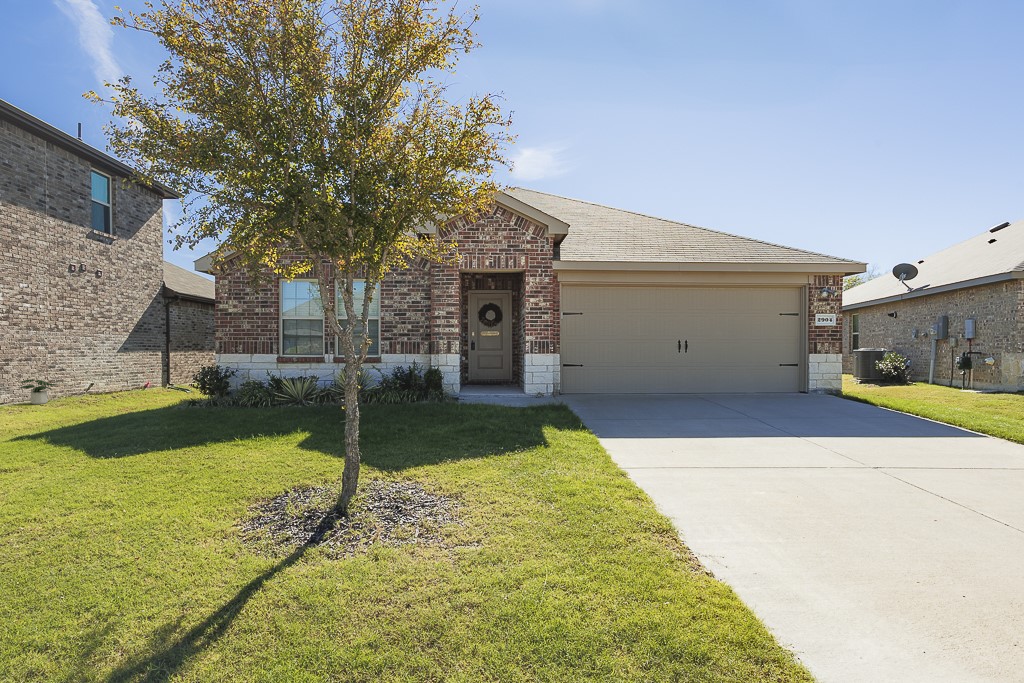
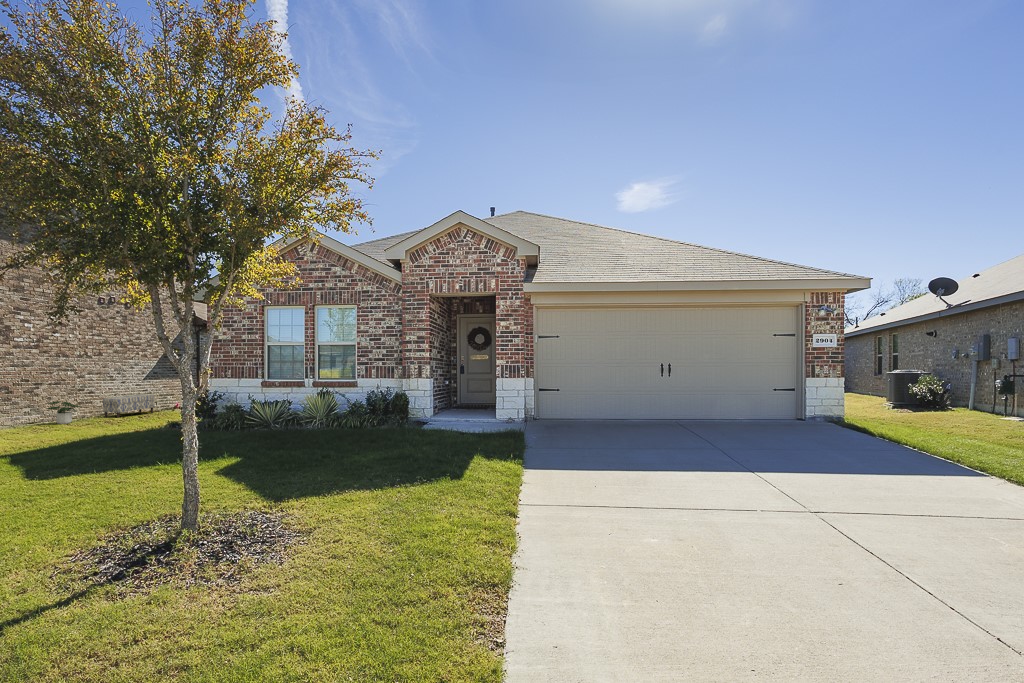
bench: none [75,372,130,398] -> present [103,394,155,418]

